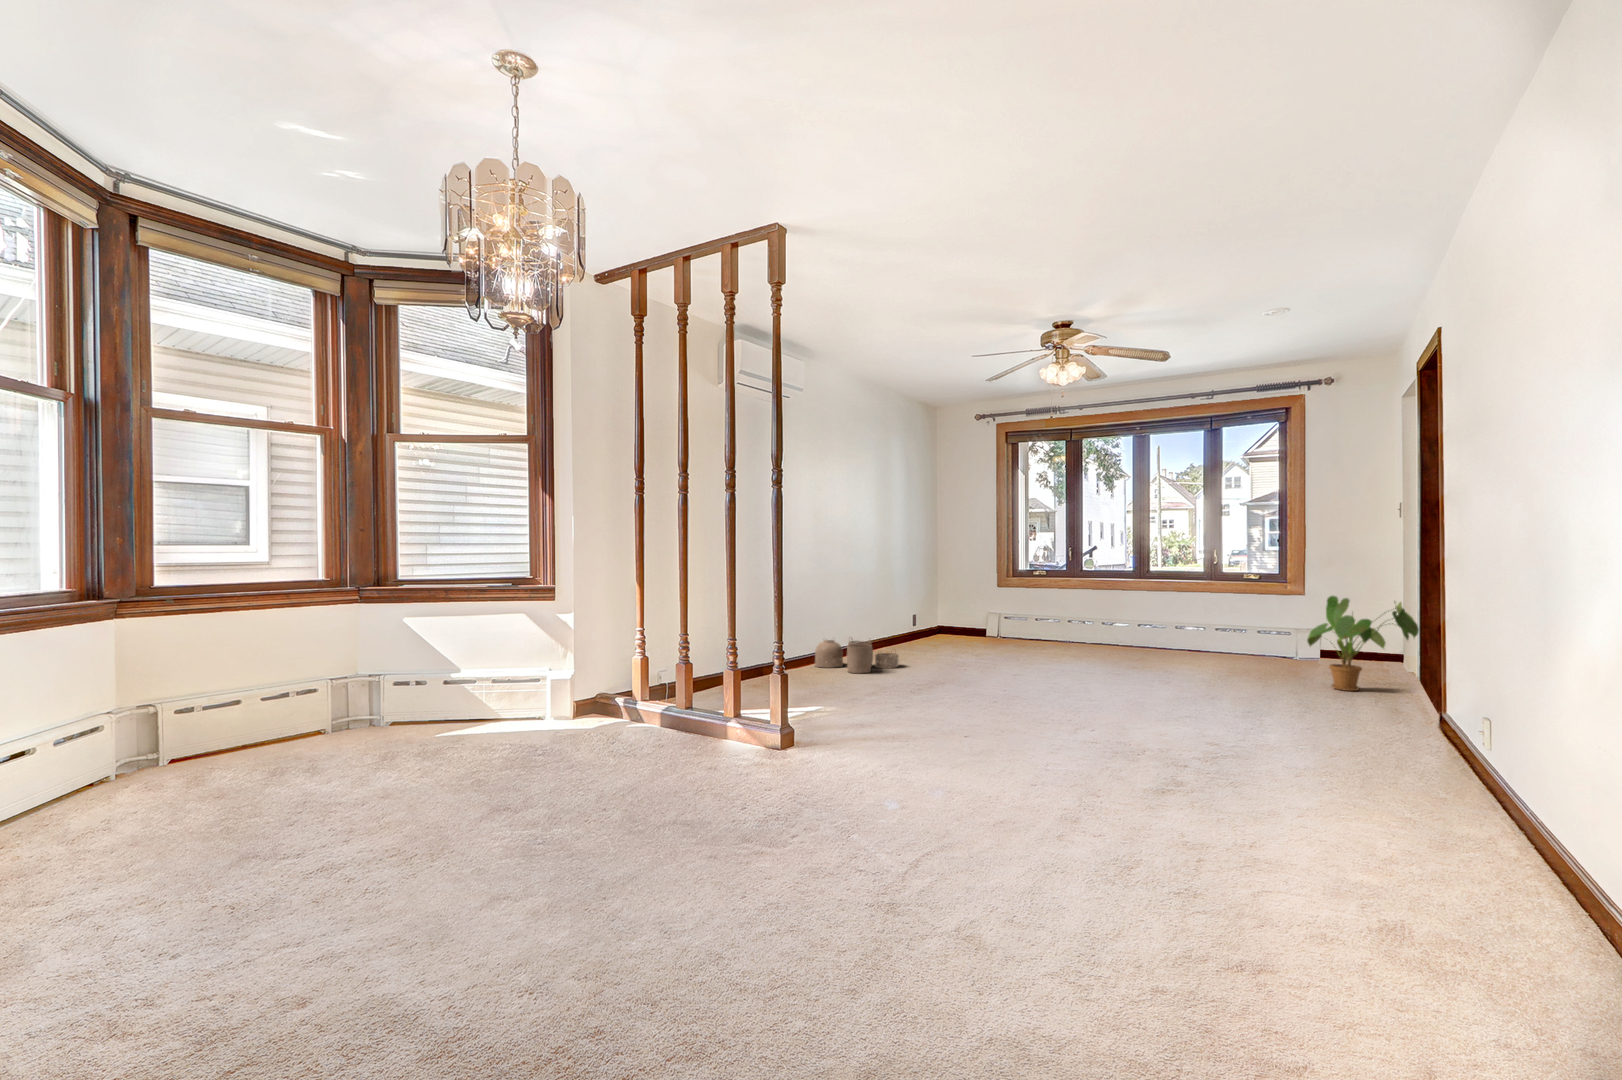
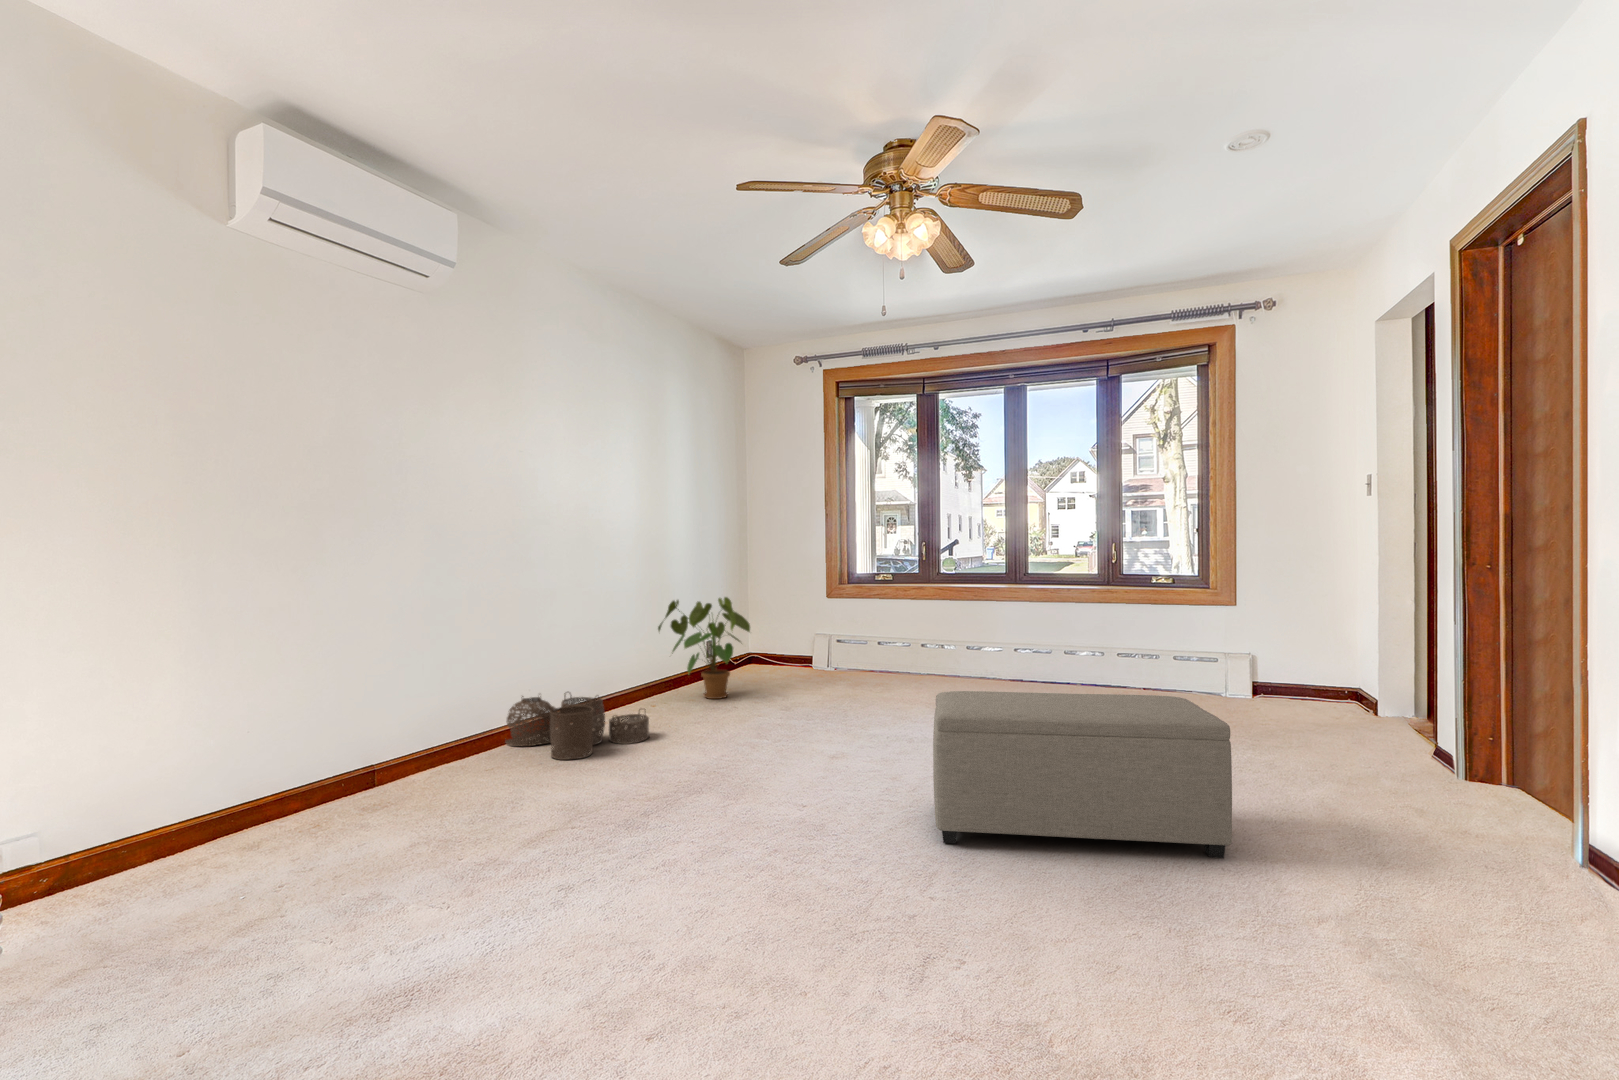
house plant: present [1307,596,1419,691] -> present [658,597,750,699]
ottoman: none [1082,633,1243,716] -> present [933,691,1232,858]

